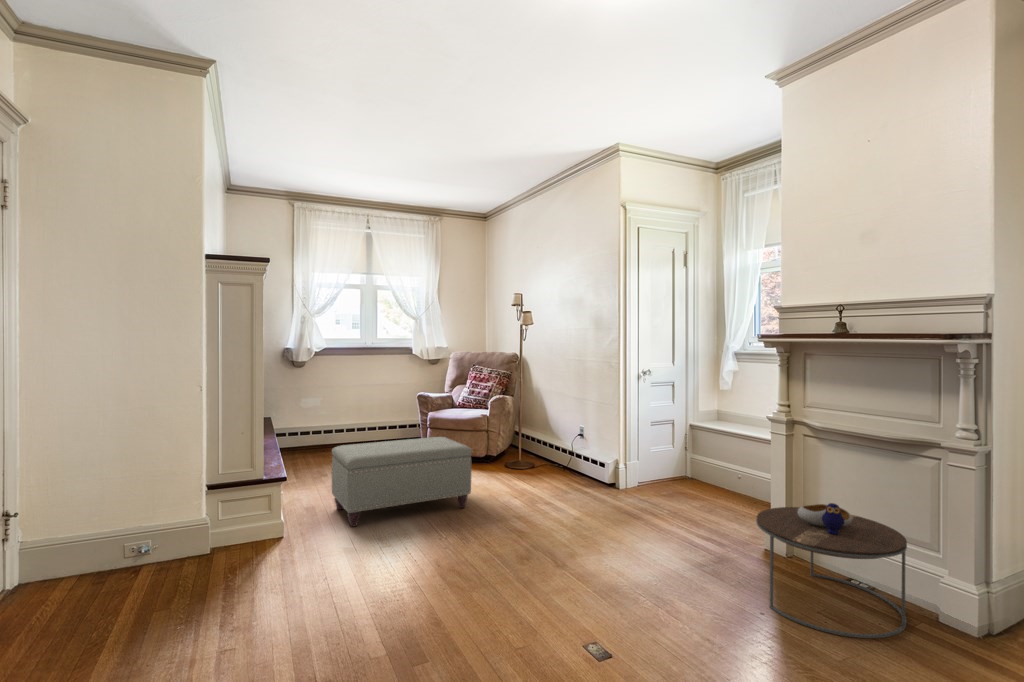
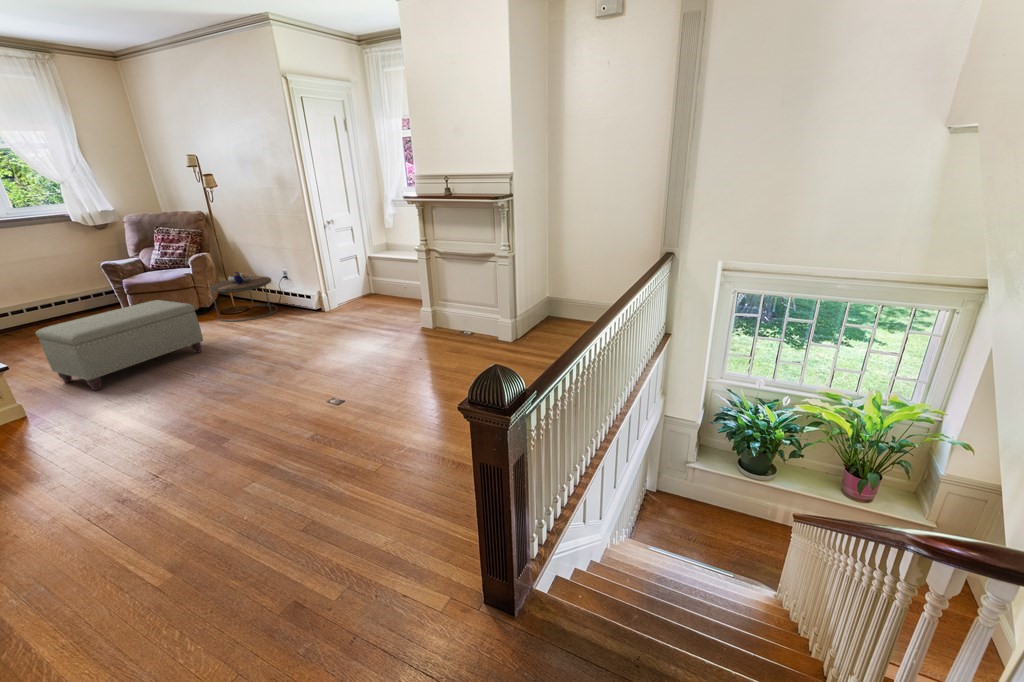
side table: present [757,503,907,638] -> present [209,272,278,321]

